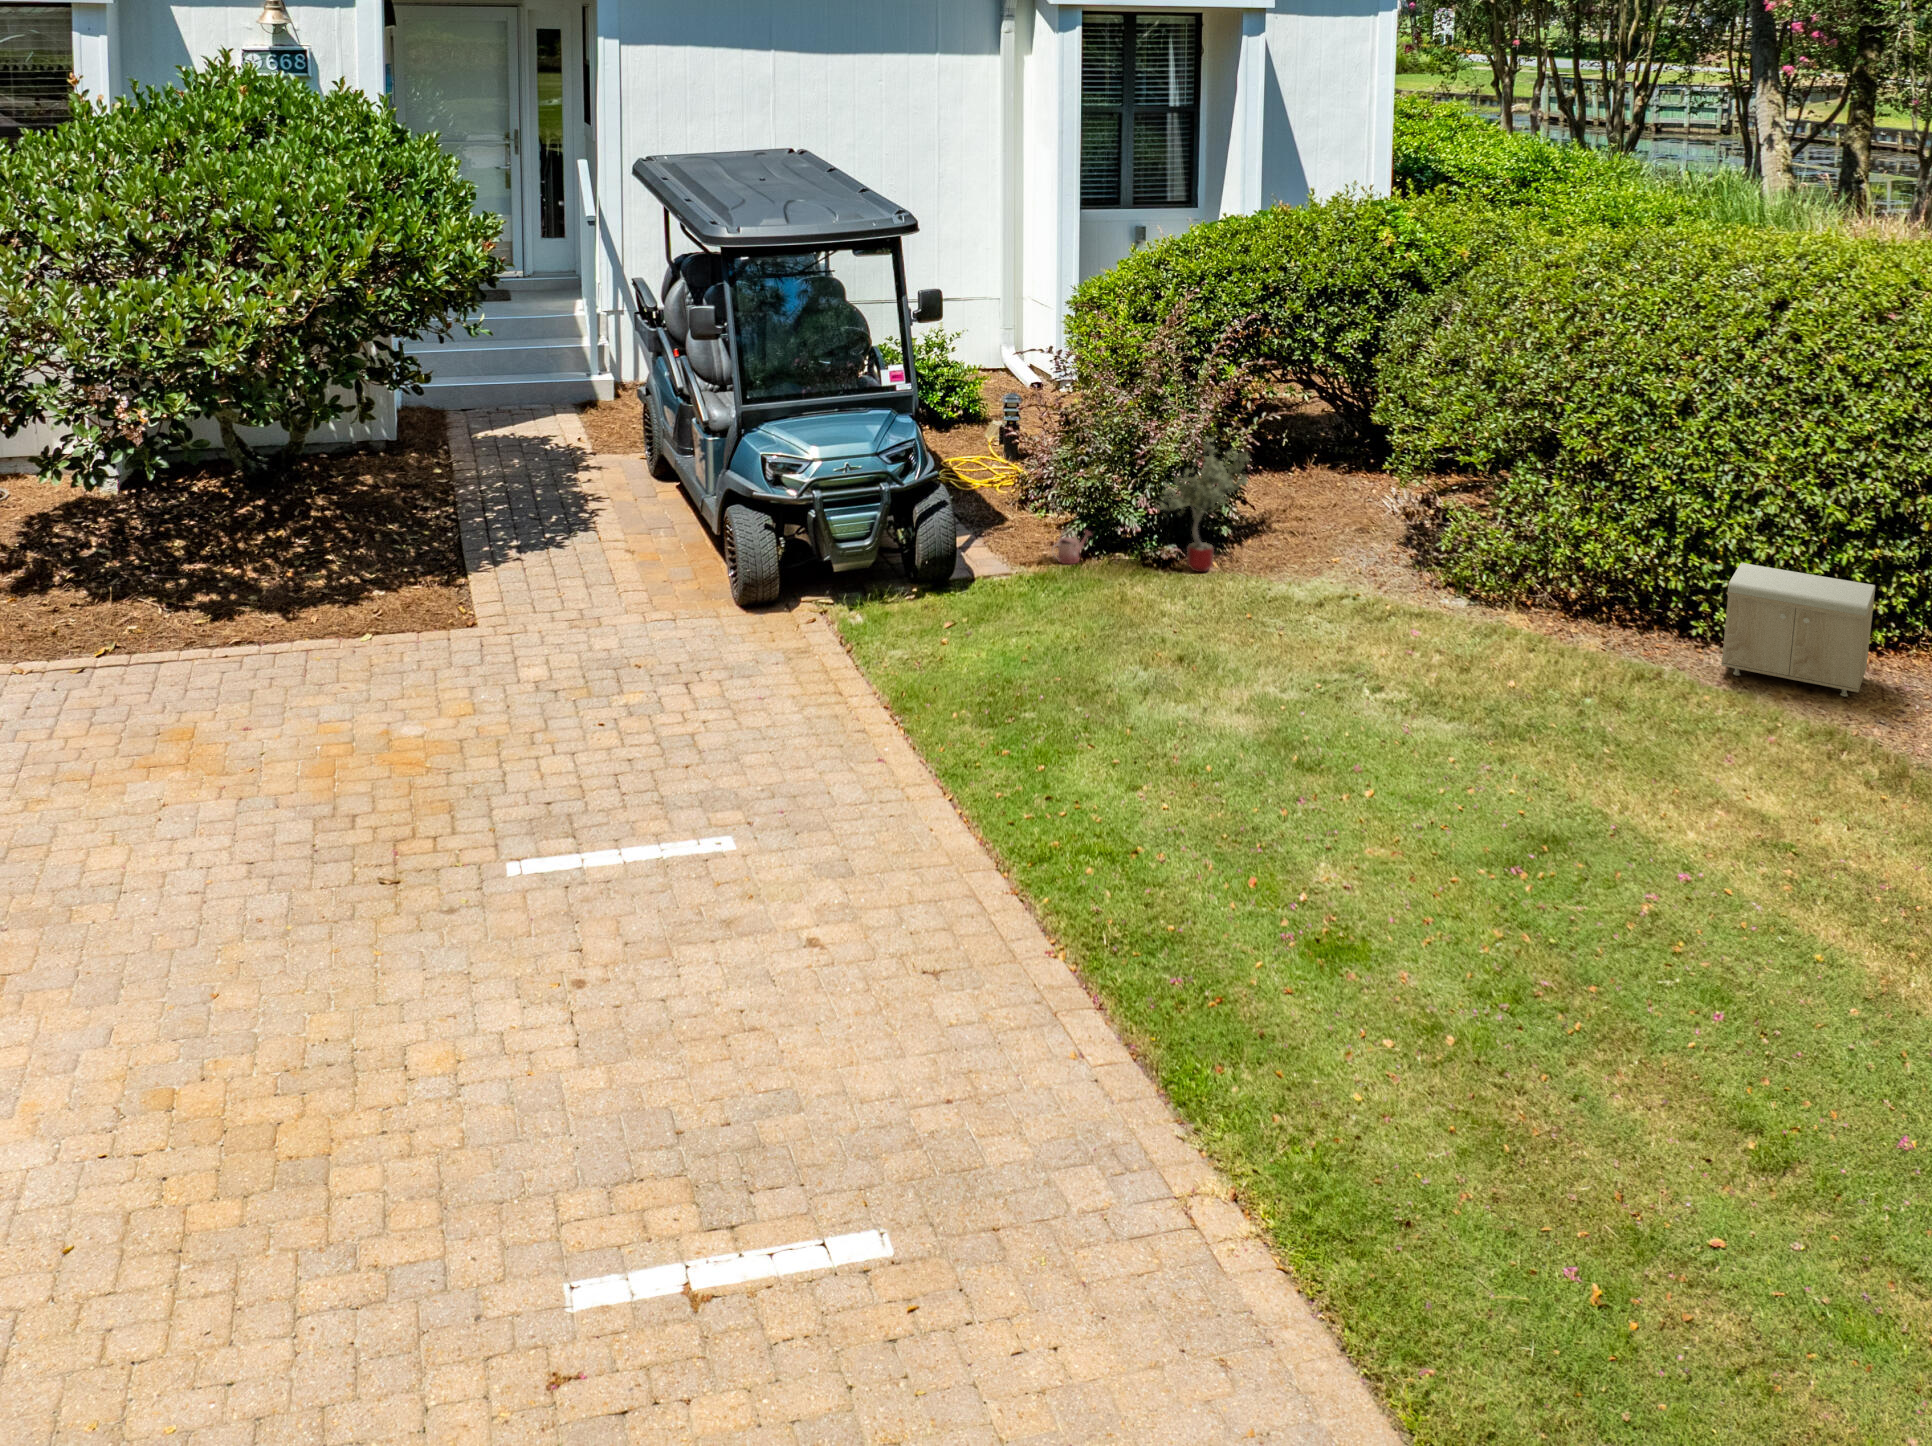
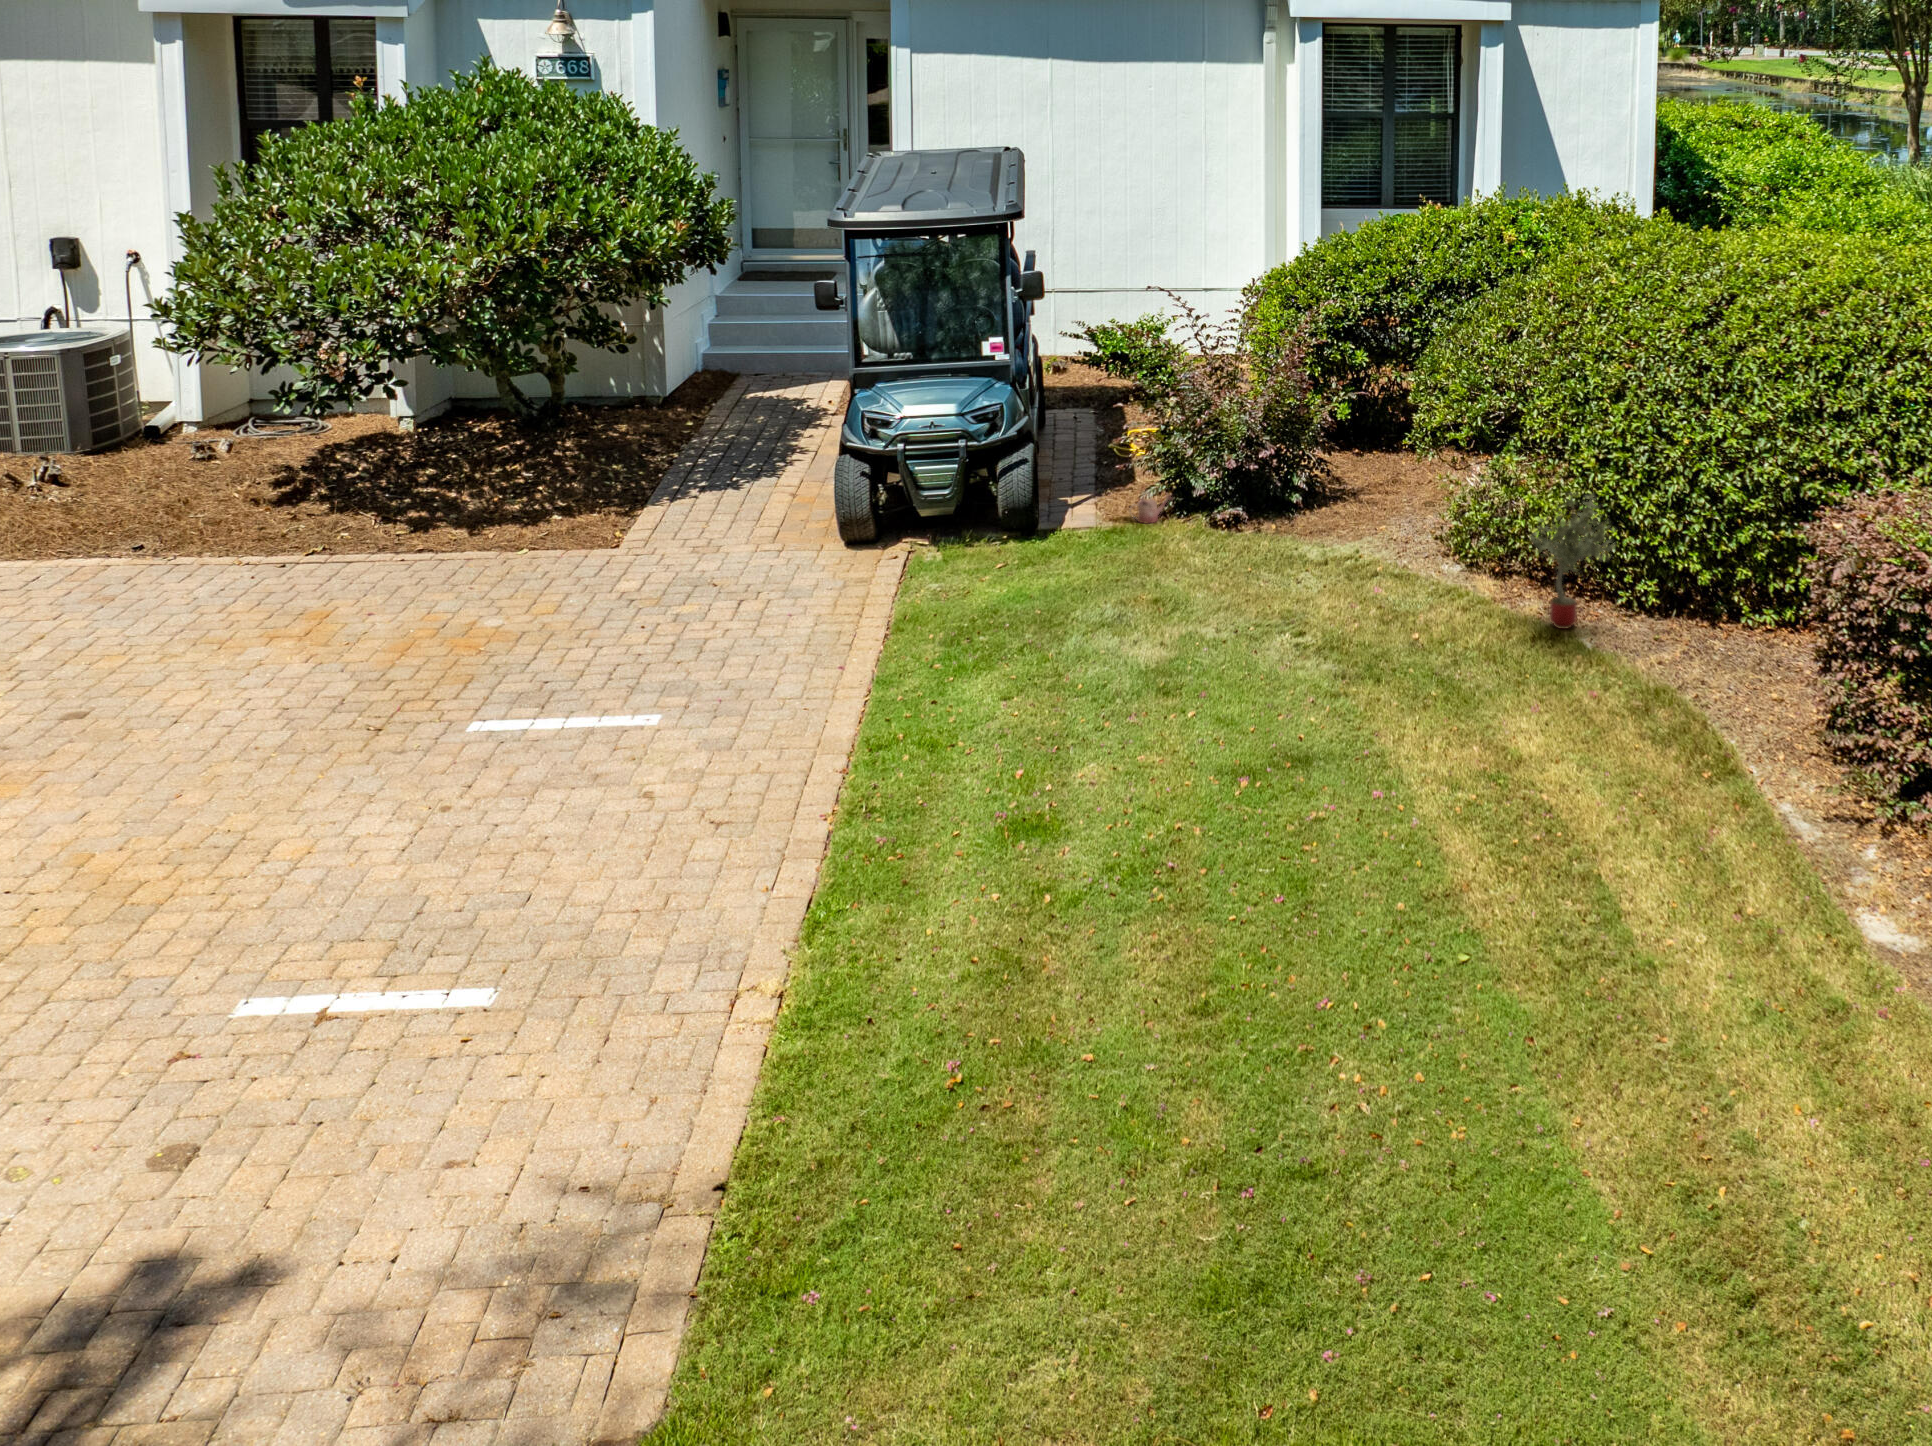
potted tree: present [1155,437,1250,572] -> present [1531,493,1615,629]
storage bench: present [1721,563,1875,697] -> none [1646,541,1788,666]

